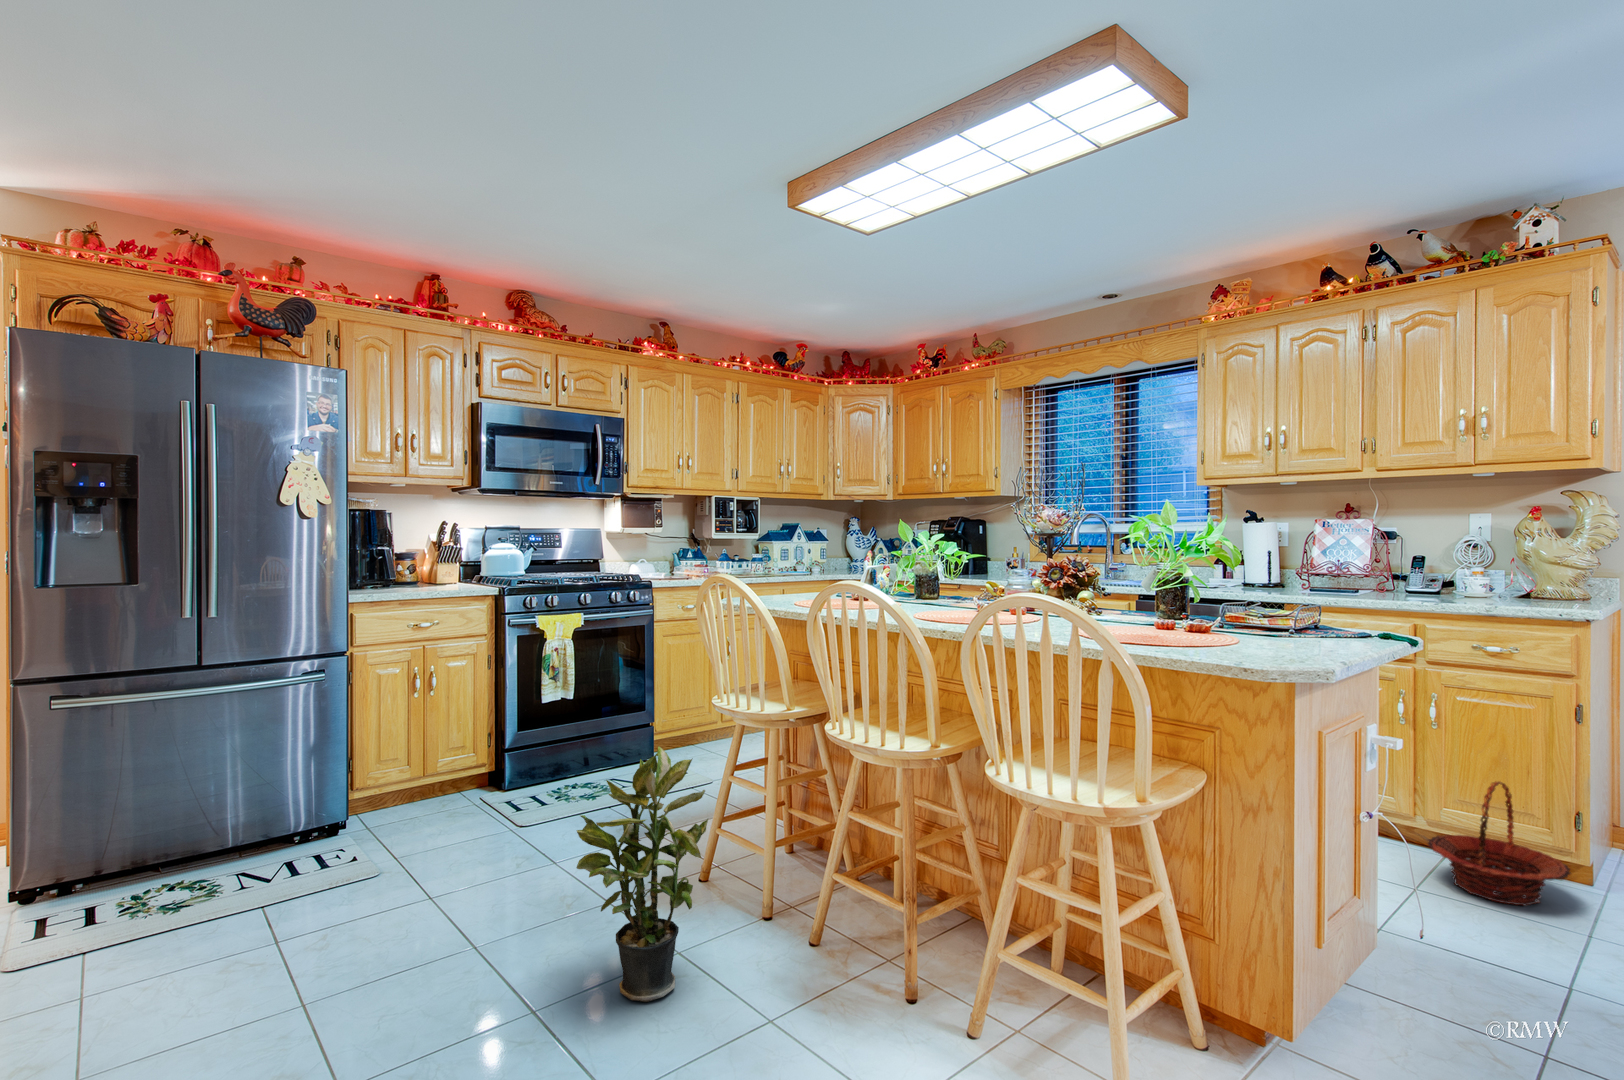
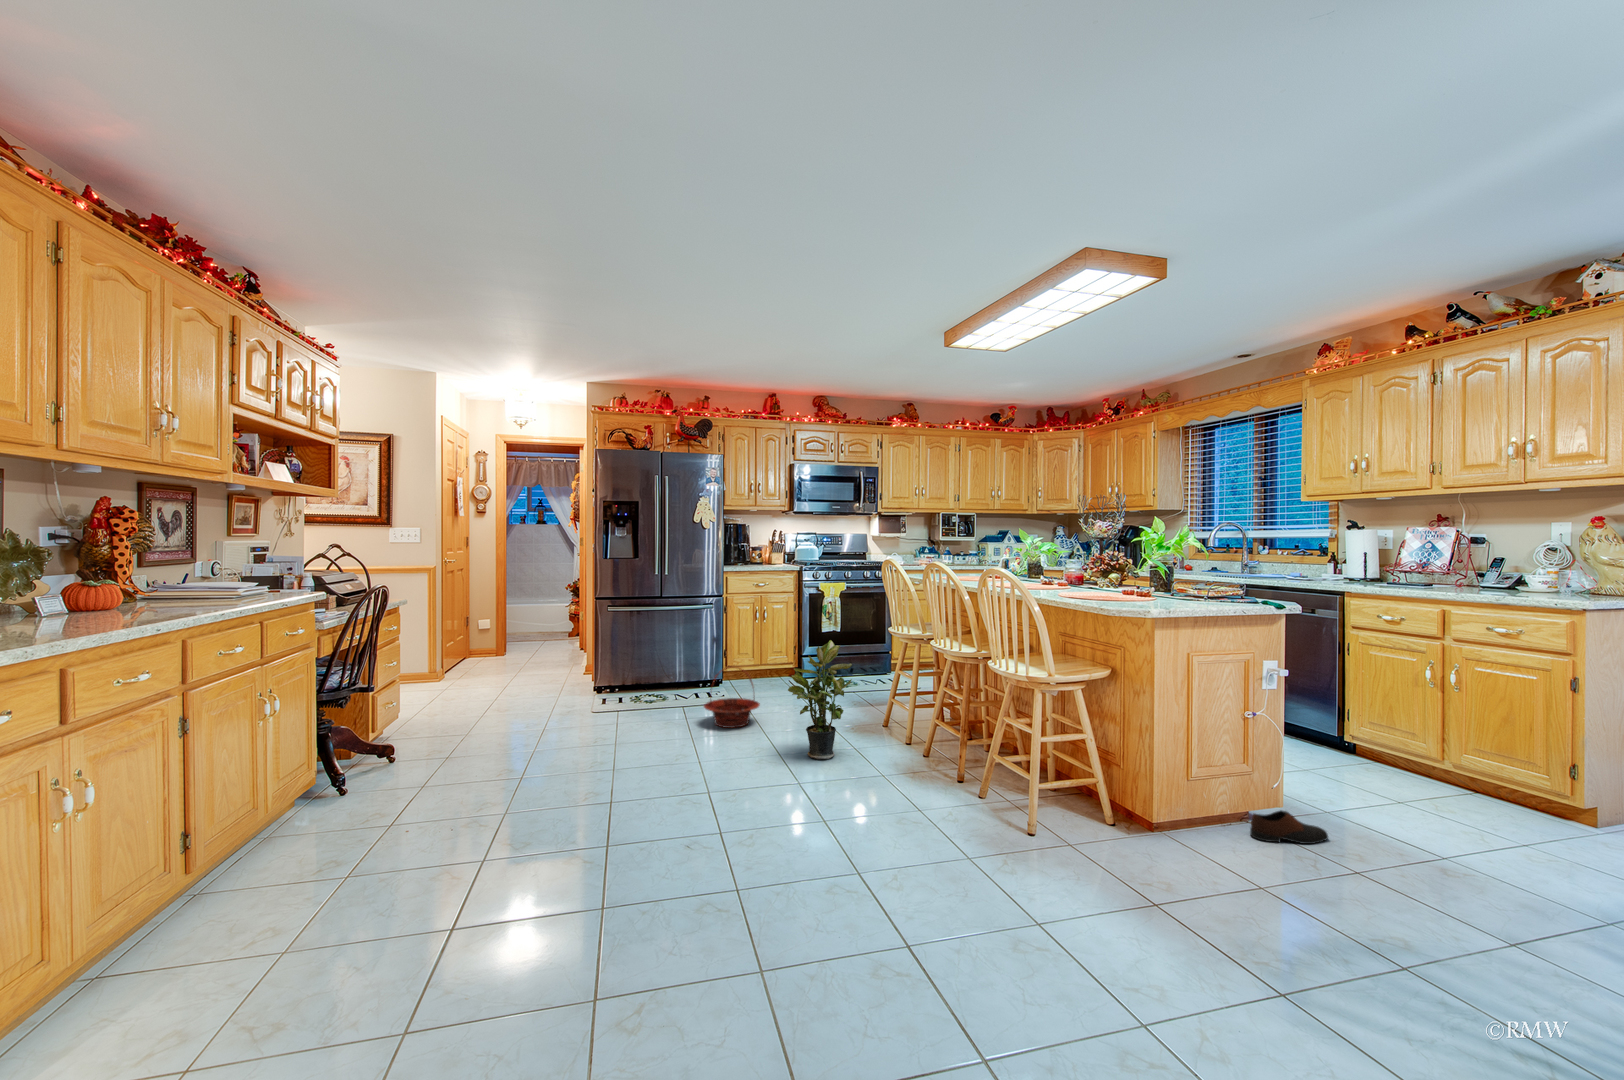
basket: present [1428,782,1571,905] -> present [704,667,760,728]
shoe: none [1396,948,1473,1006] -> present [1250,810,1328,844]

